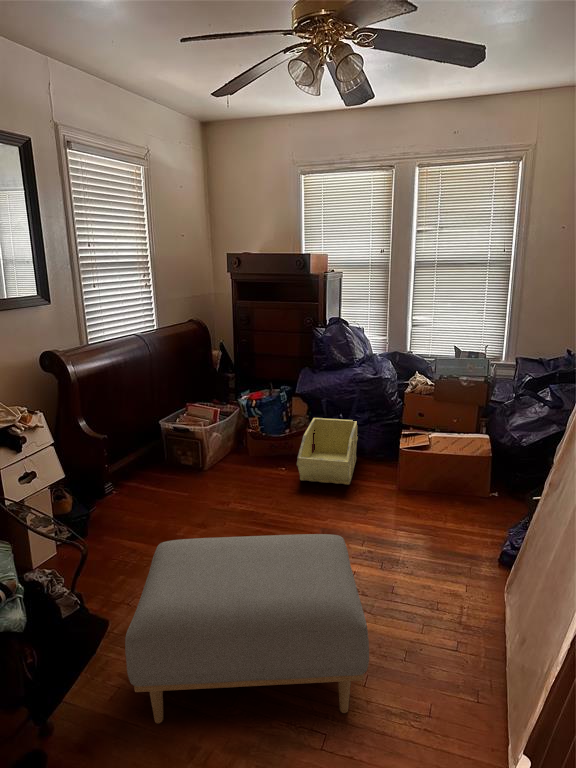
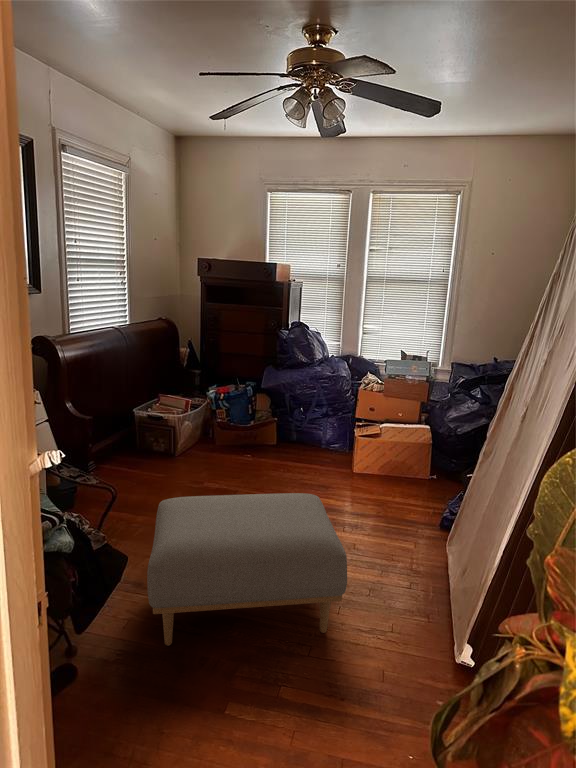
storage bin: present [297,418,358,485] -> none [264,411,316,469]

